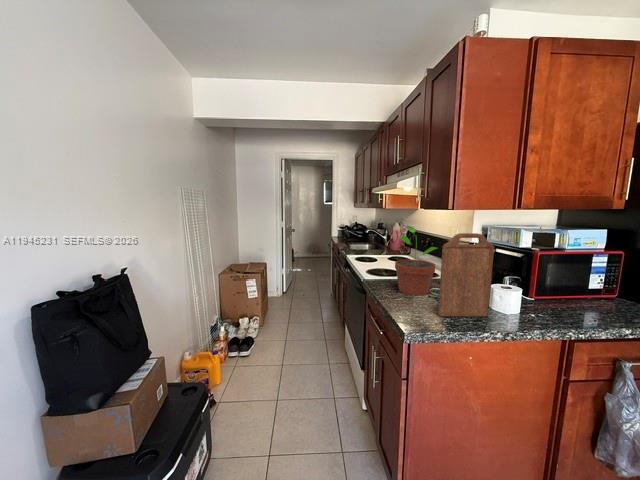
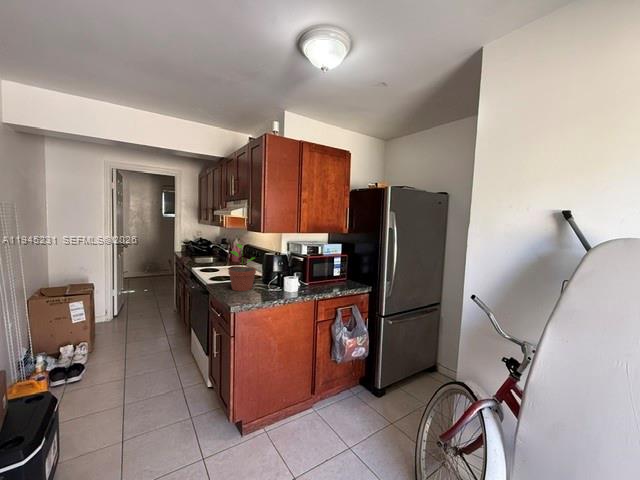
cutting board: present [438,233,494,317] -> none [254,248,284,300]

